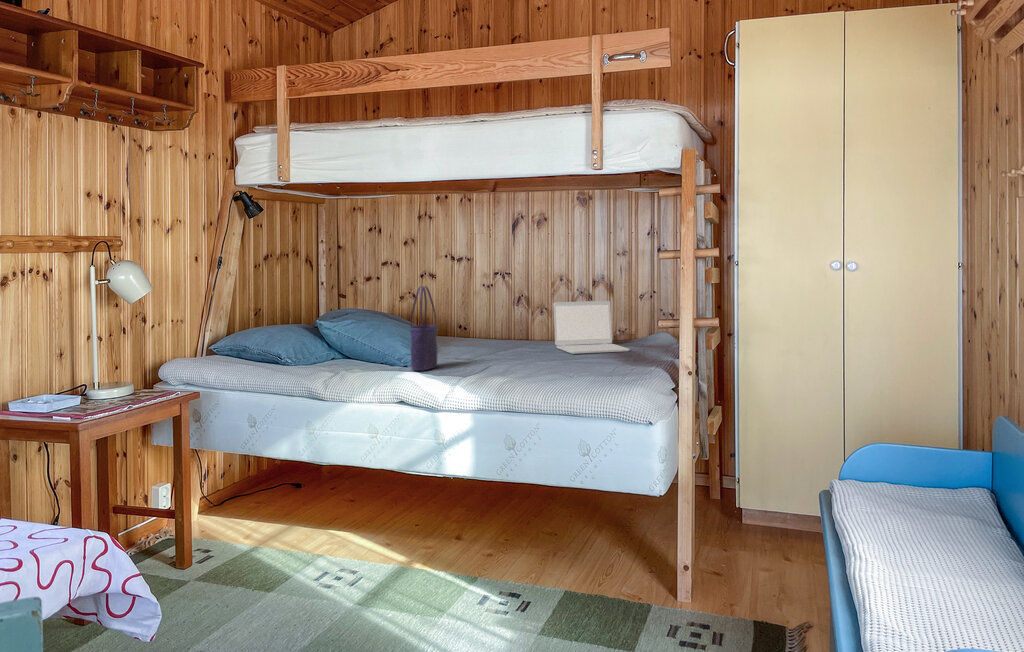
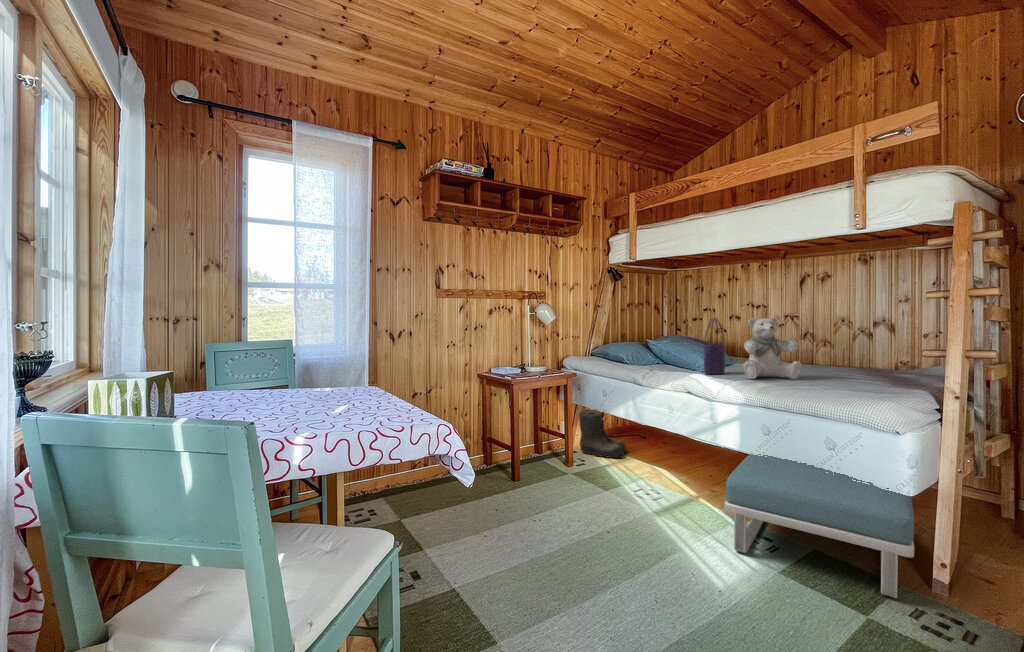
teddy bear: none [467,286,535,375] -> present [743,318,802,379]
laptop: present [553,301,630,354] -> none [830,335,904,376]
boots: none [201,442,287,521] -> present [579,409,626,458]
footstool: none [469,470,670,624] -> present [724,453,914,598]

